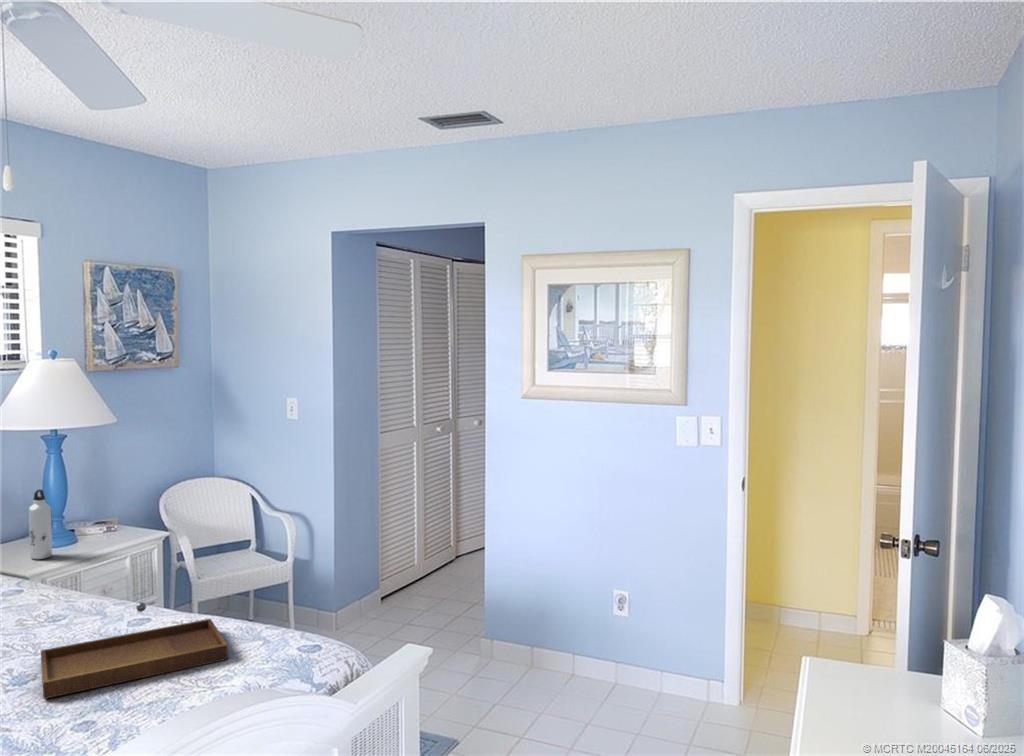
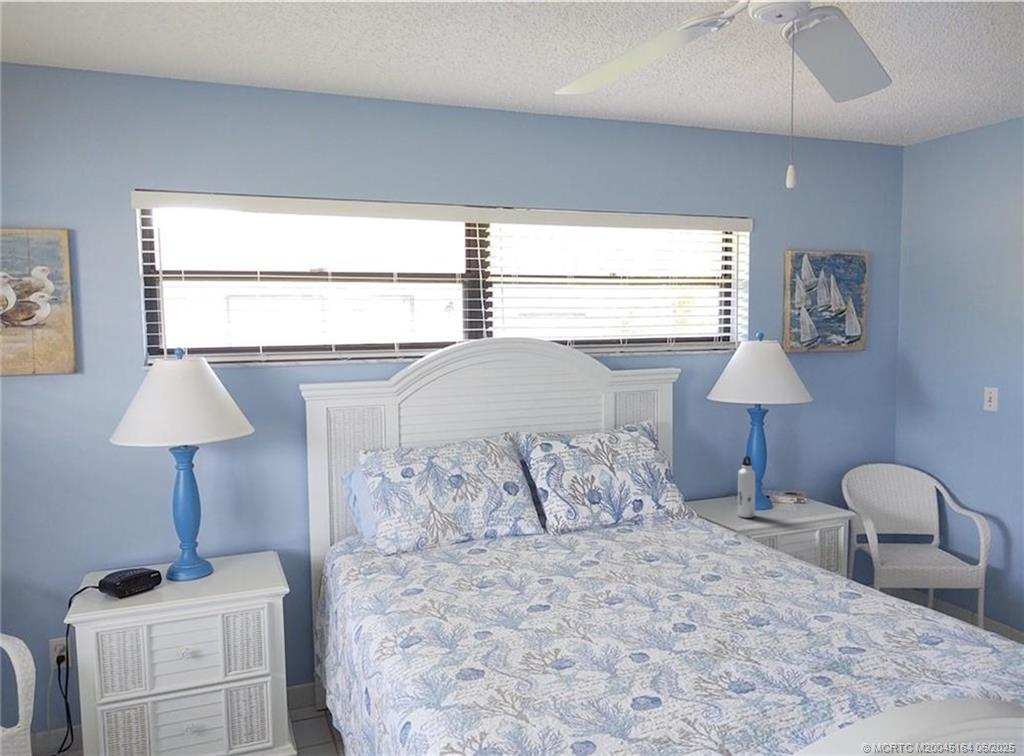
tray: present [41,602,228,699] -> none [770,577,955,658]

